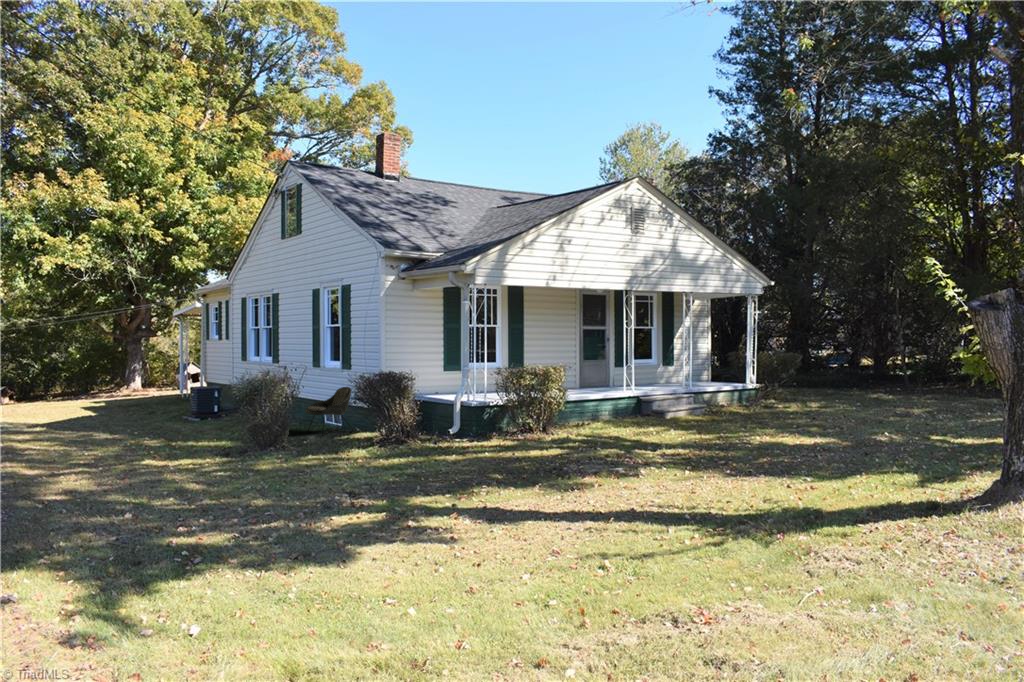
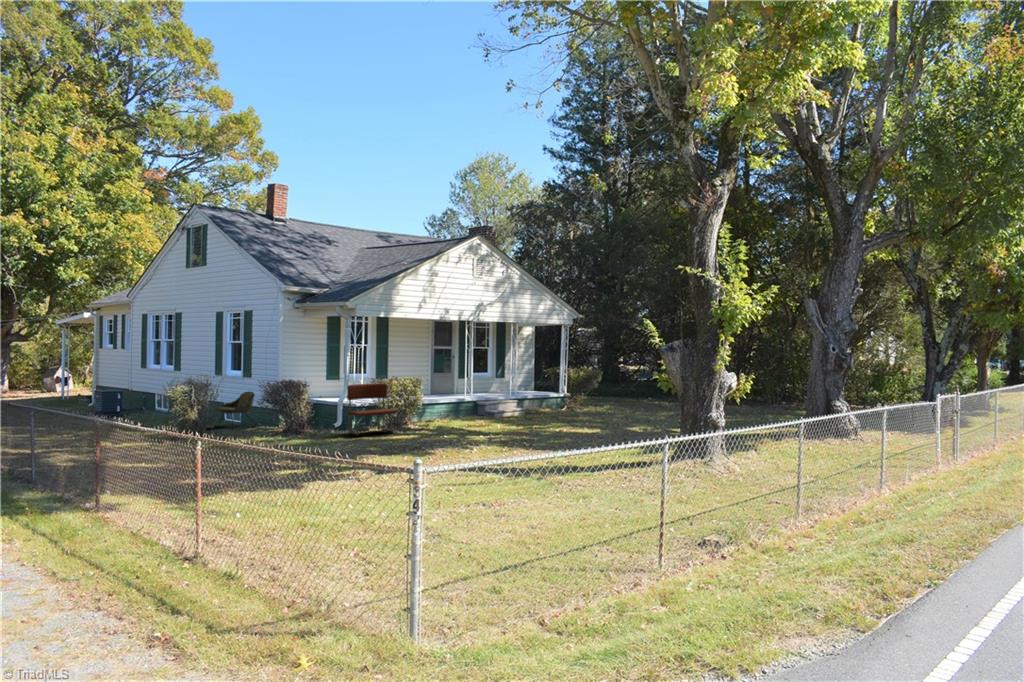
bench: none [463,375,532,447] -> present [347,383,397,435]

